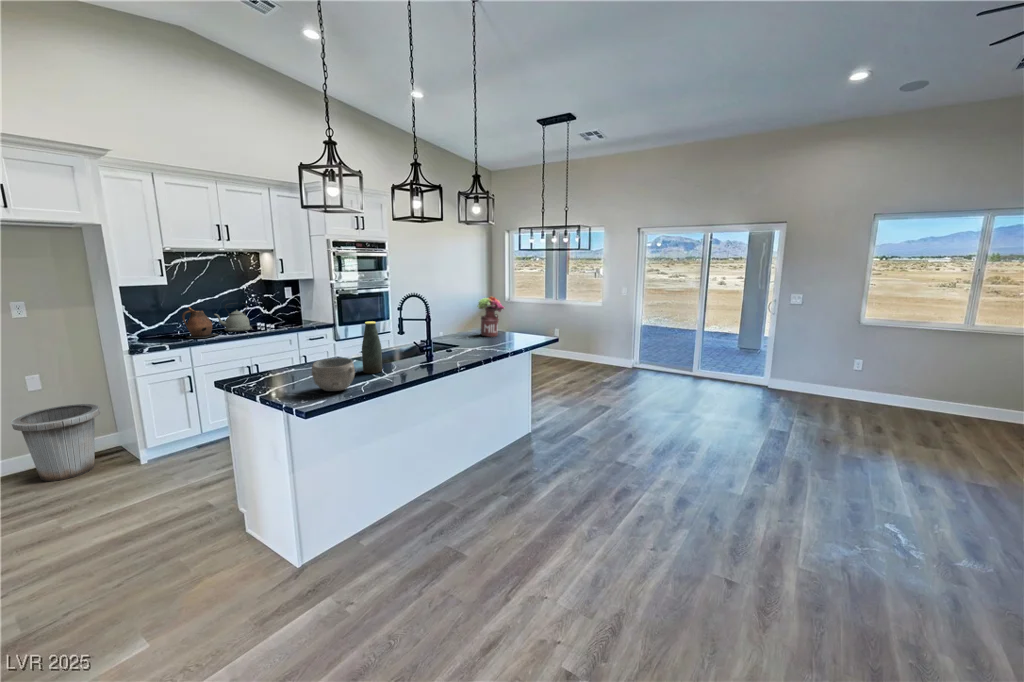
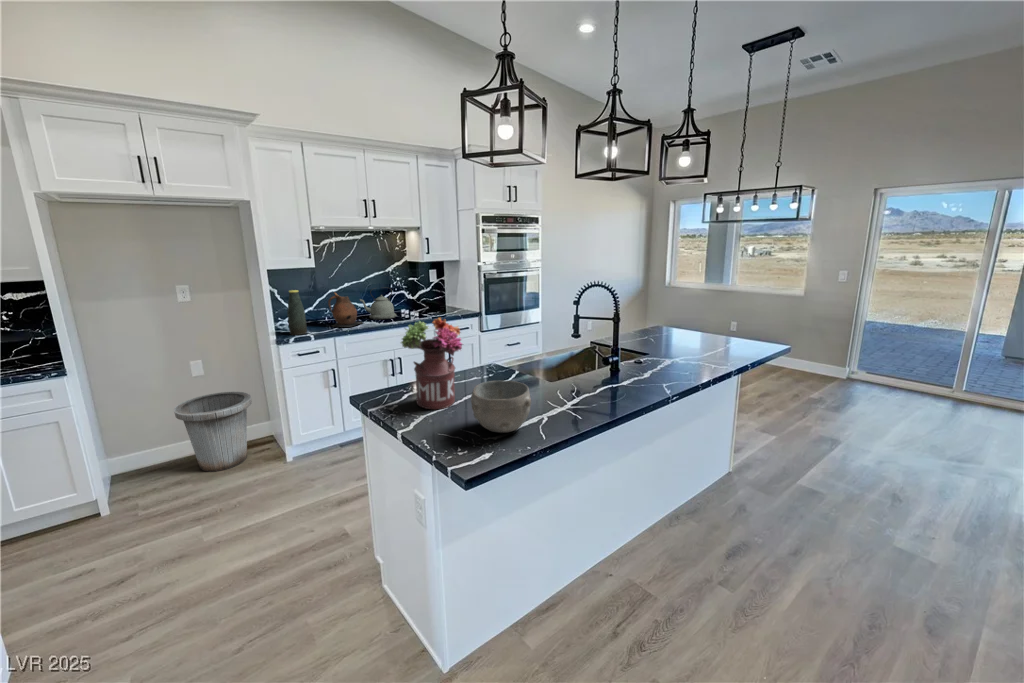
flower arrangement: present [477,297,504,337] -> present [401,318,463,409]
bottle: present [362,321,382,374] -> present [287,290,307,335]

